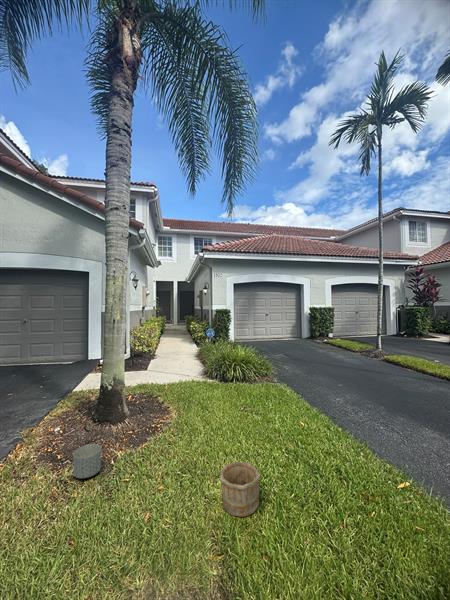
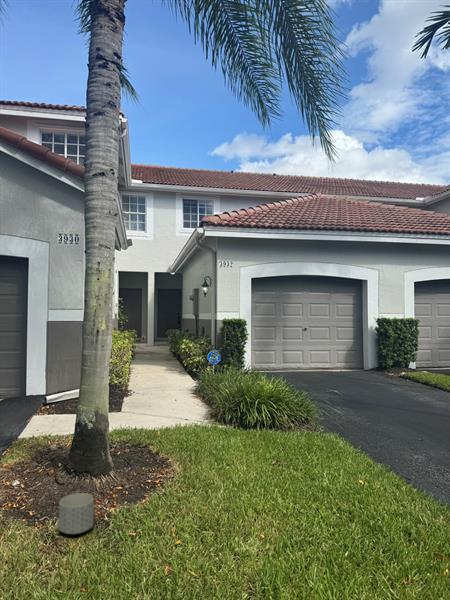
wooden bucket: present [220,462,260,517] -> none [255,512,307,575]

